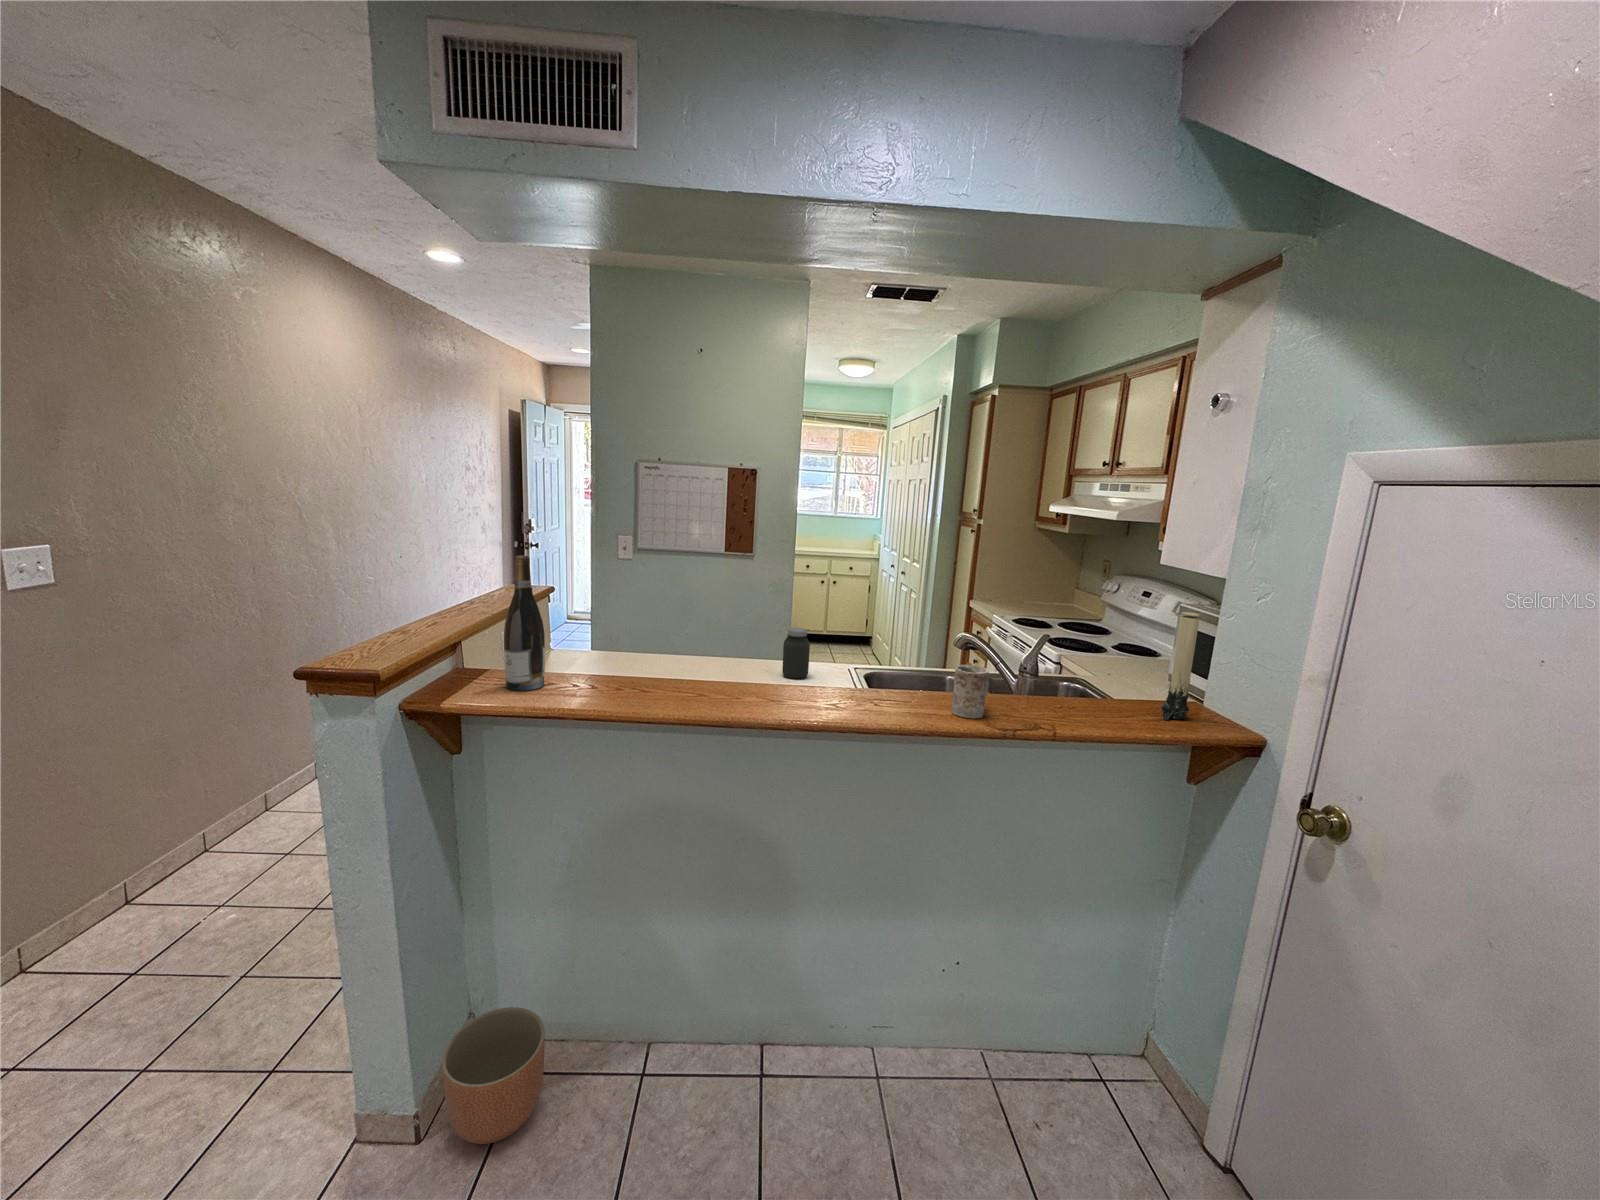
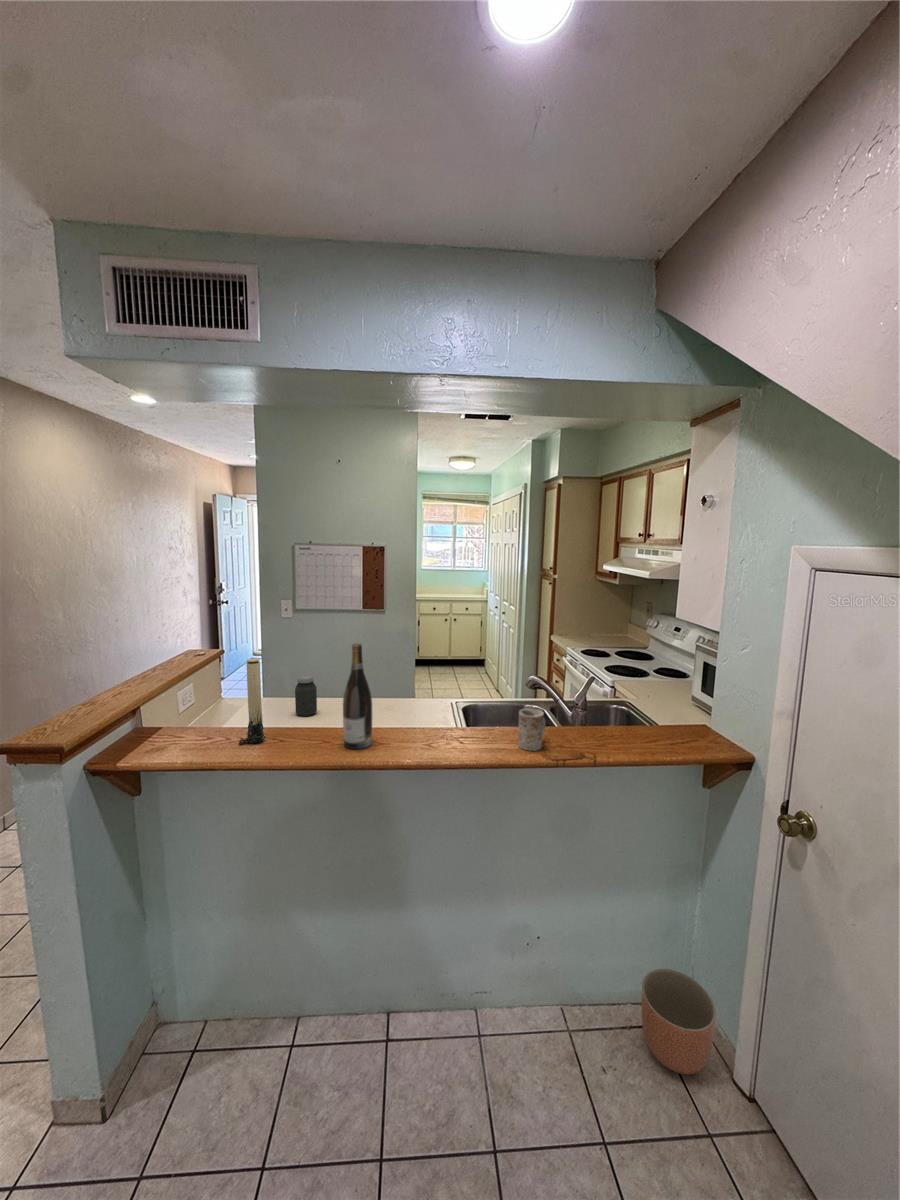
wine bottle: present [504,555,545,691] -> present [343,644,372,749]
candle: present [1161,612,1200,720] -> present [239,658,265,745]
jar: present [782,627,810,679] -> present [295,675,317,716]
planter: present [442,1007,545,1144] -> present [641,969,716,1074]

